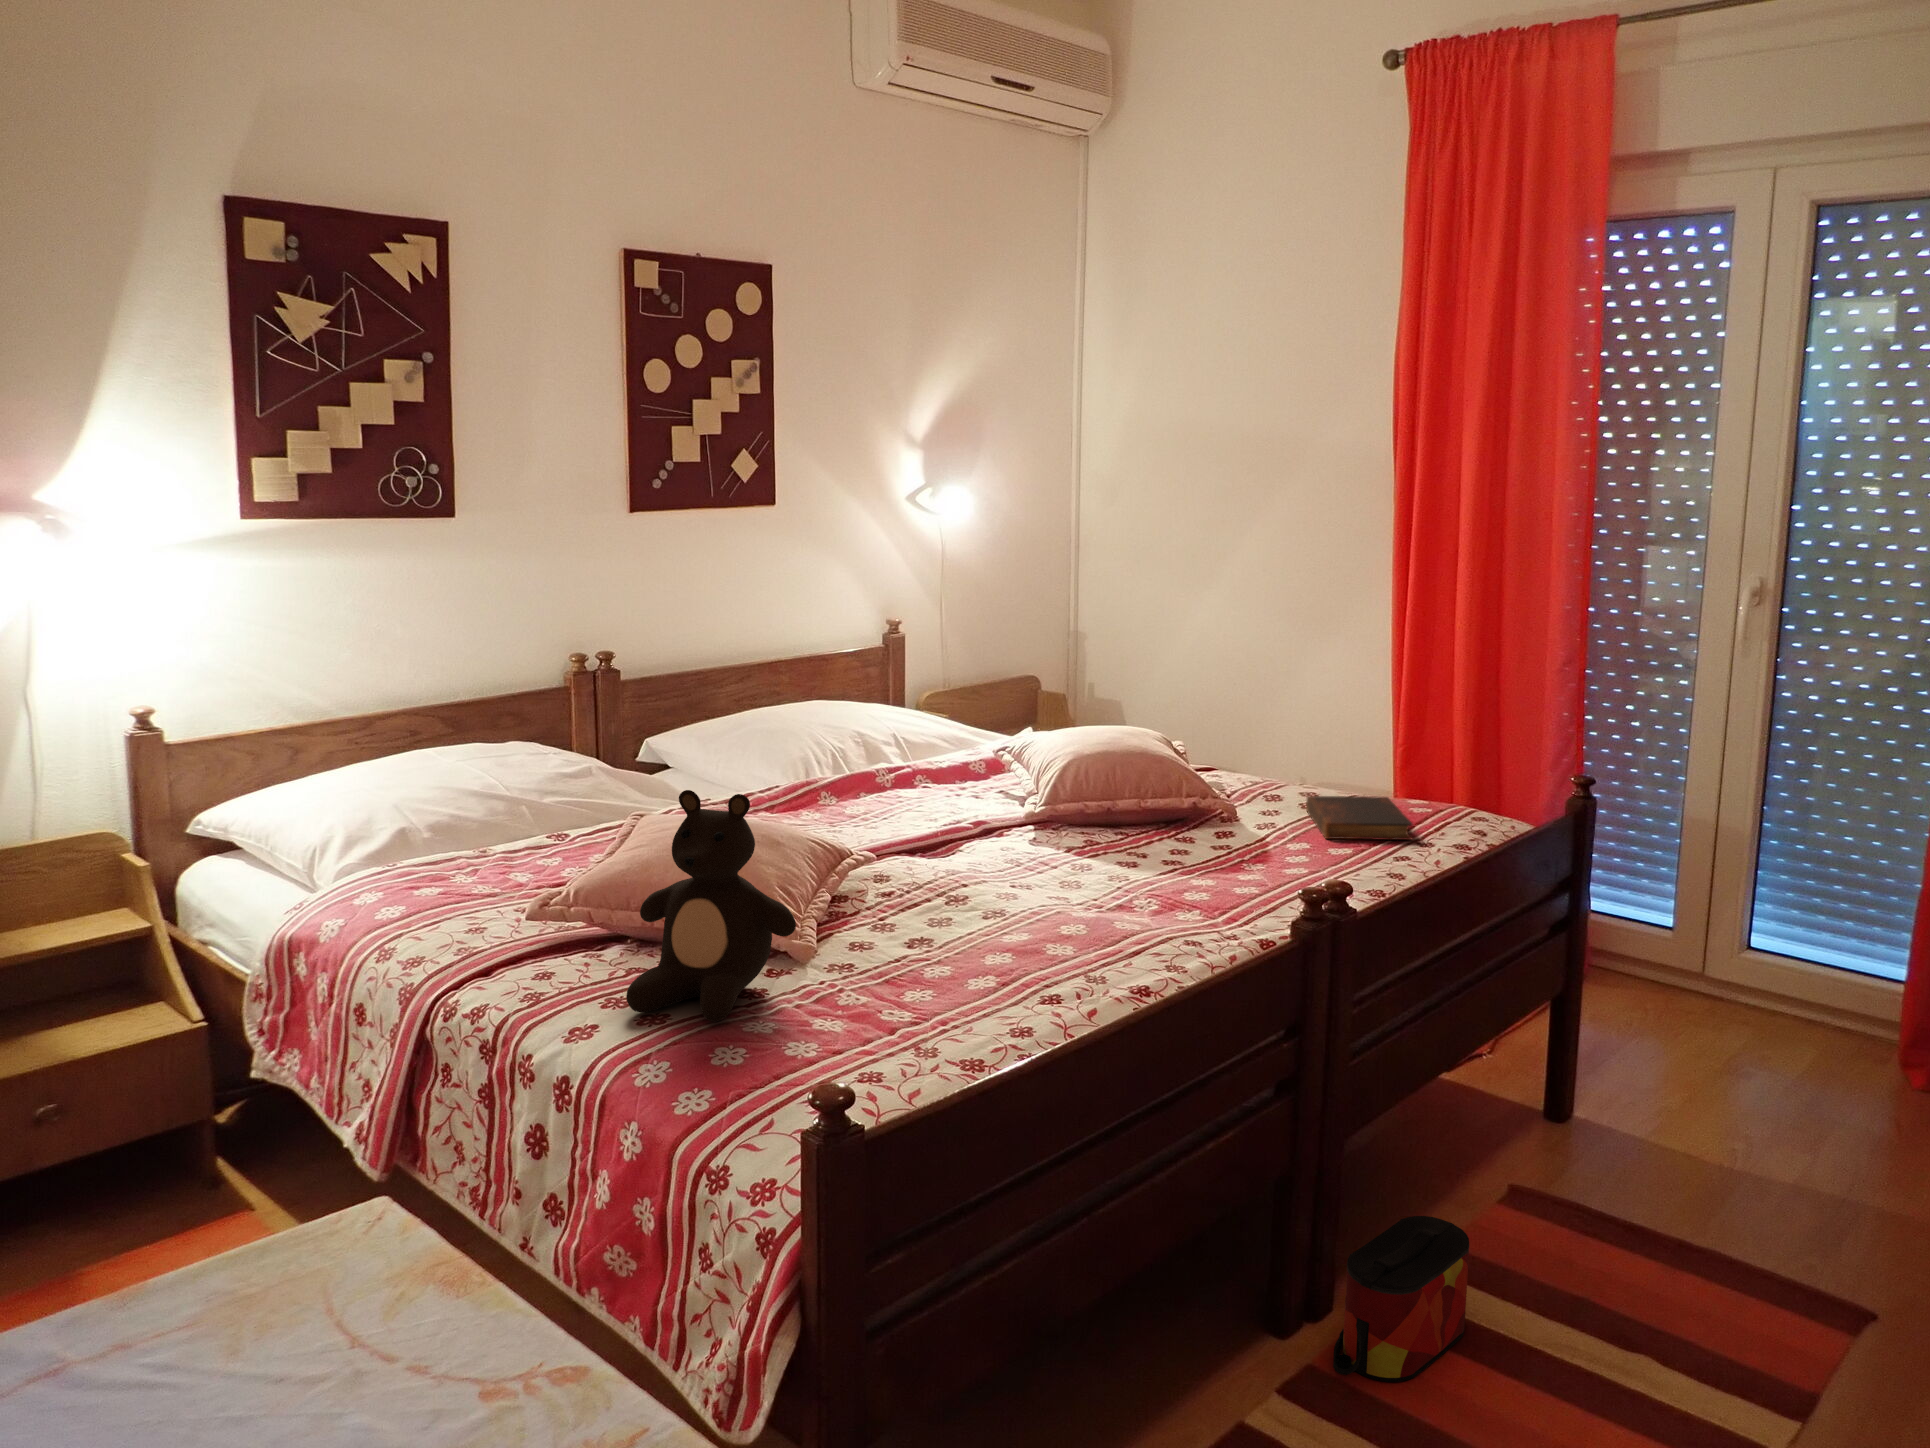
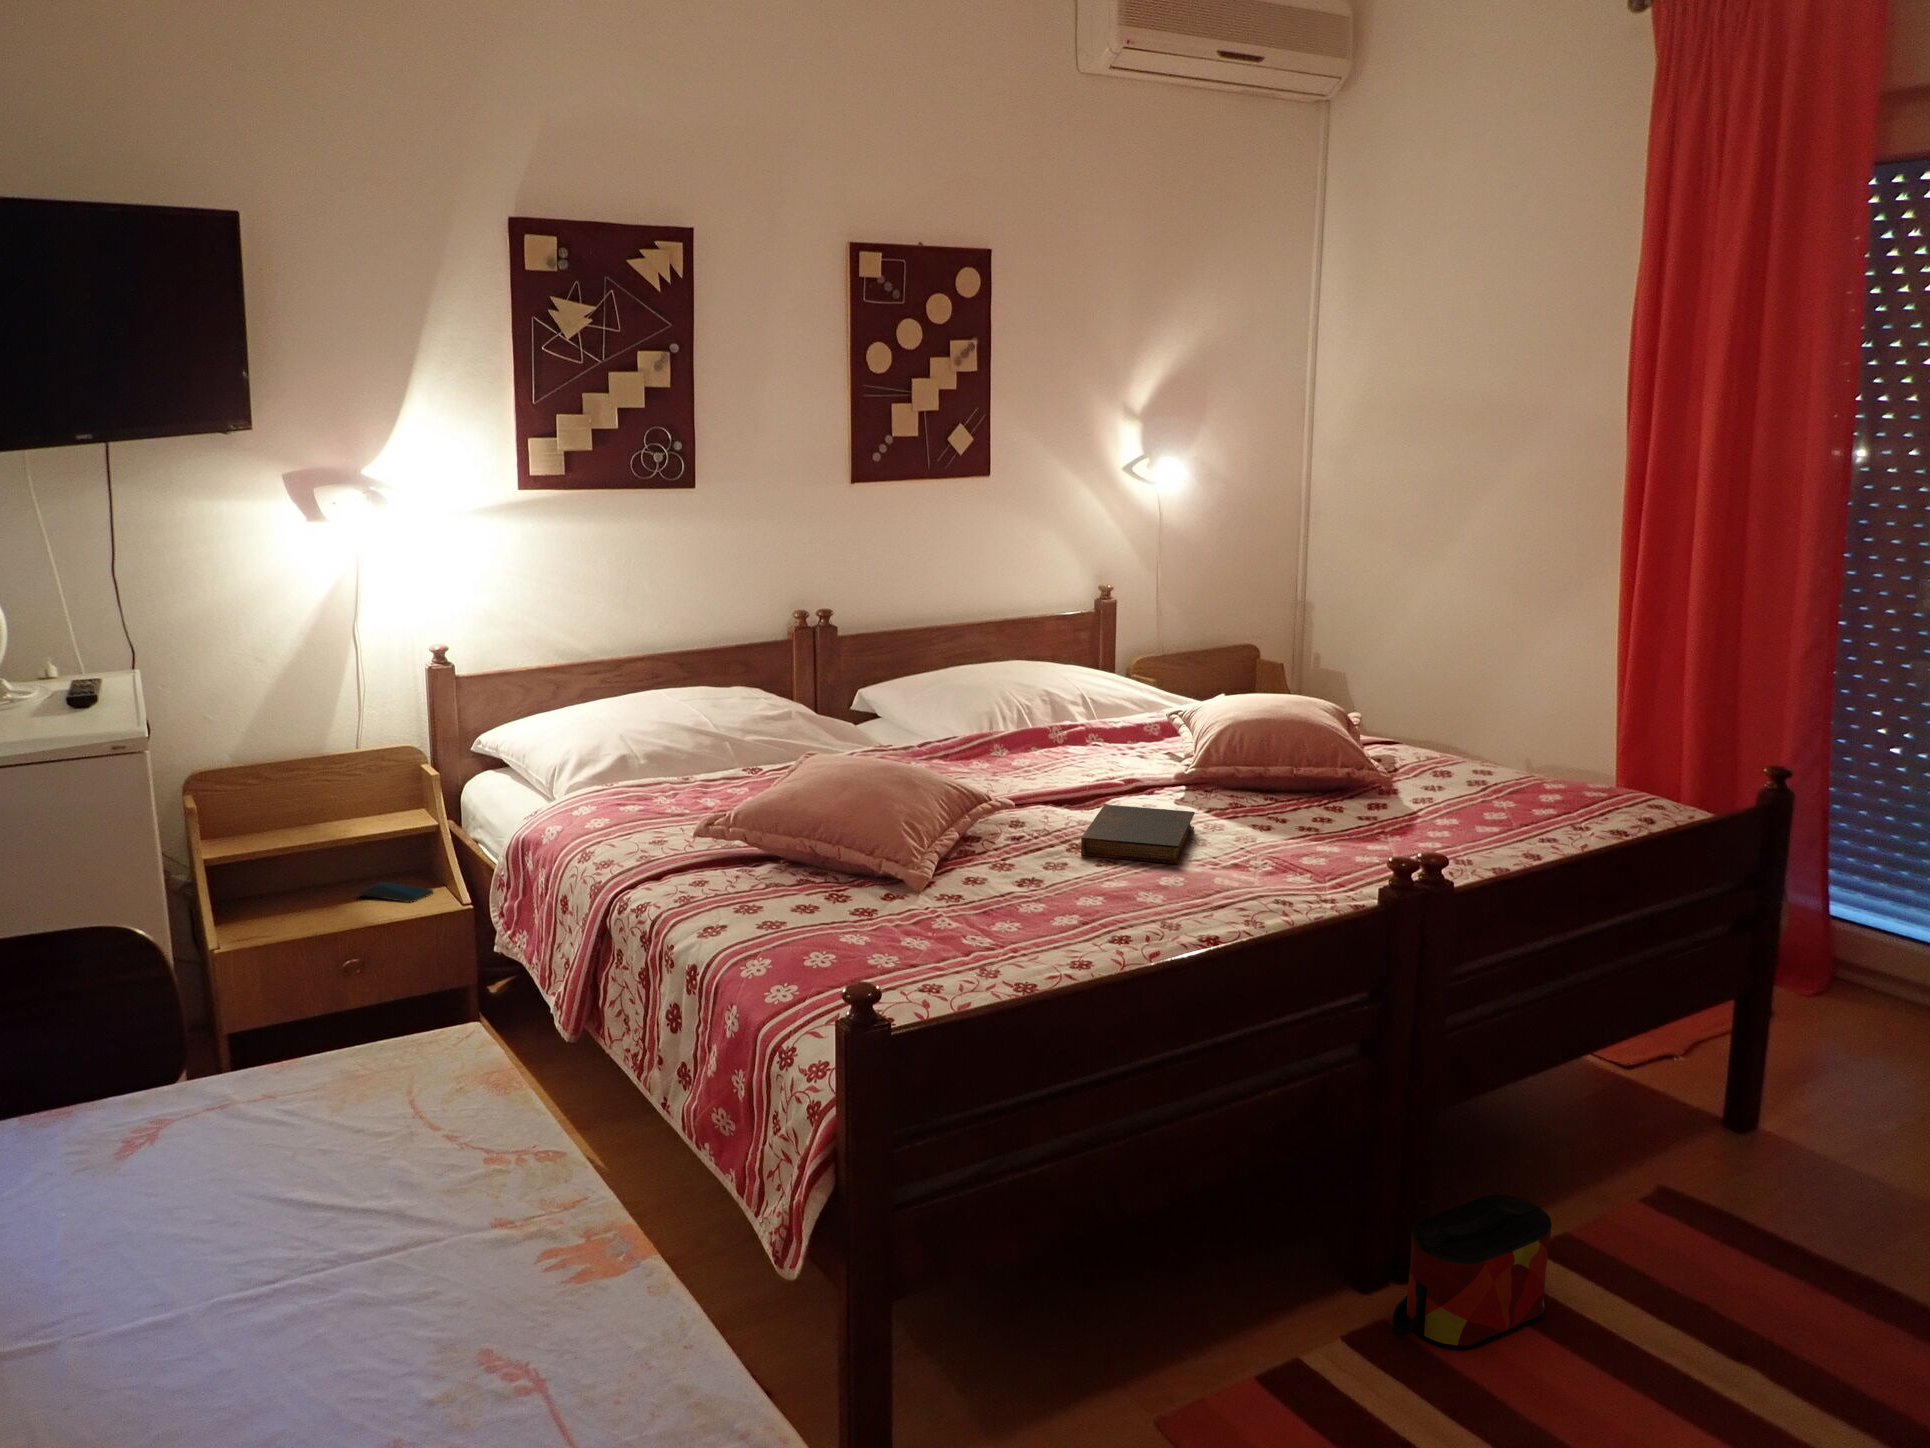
teddy bear: present [626,790,796,1022] -> none [752,731,899,932]
book: present [1306,796,1413,840] -> present [1081,805,1195,864]
smartphone: none [46,1010,150,1033] -> present [360,882,433,902]

